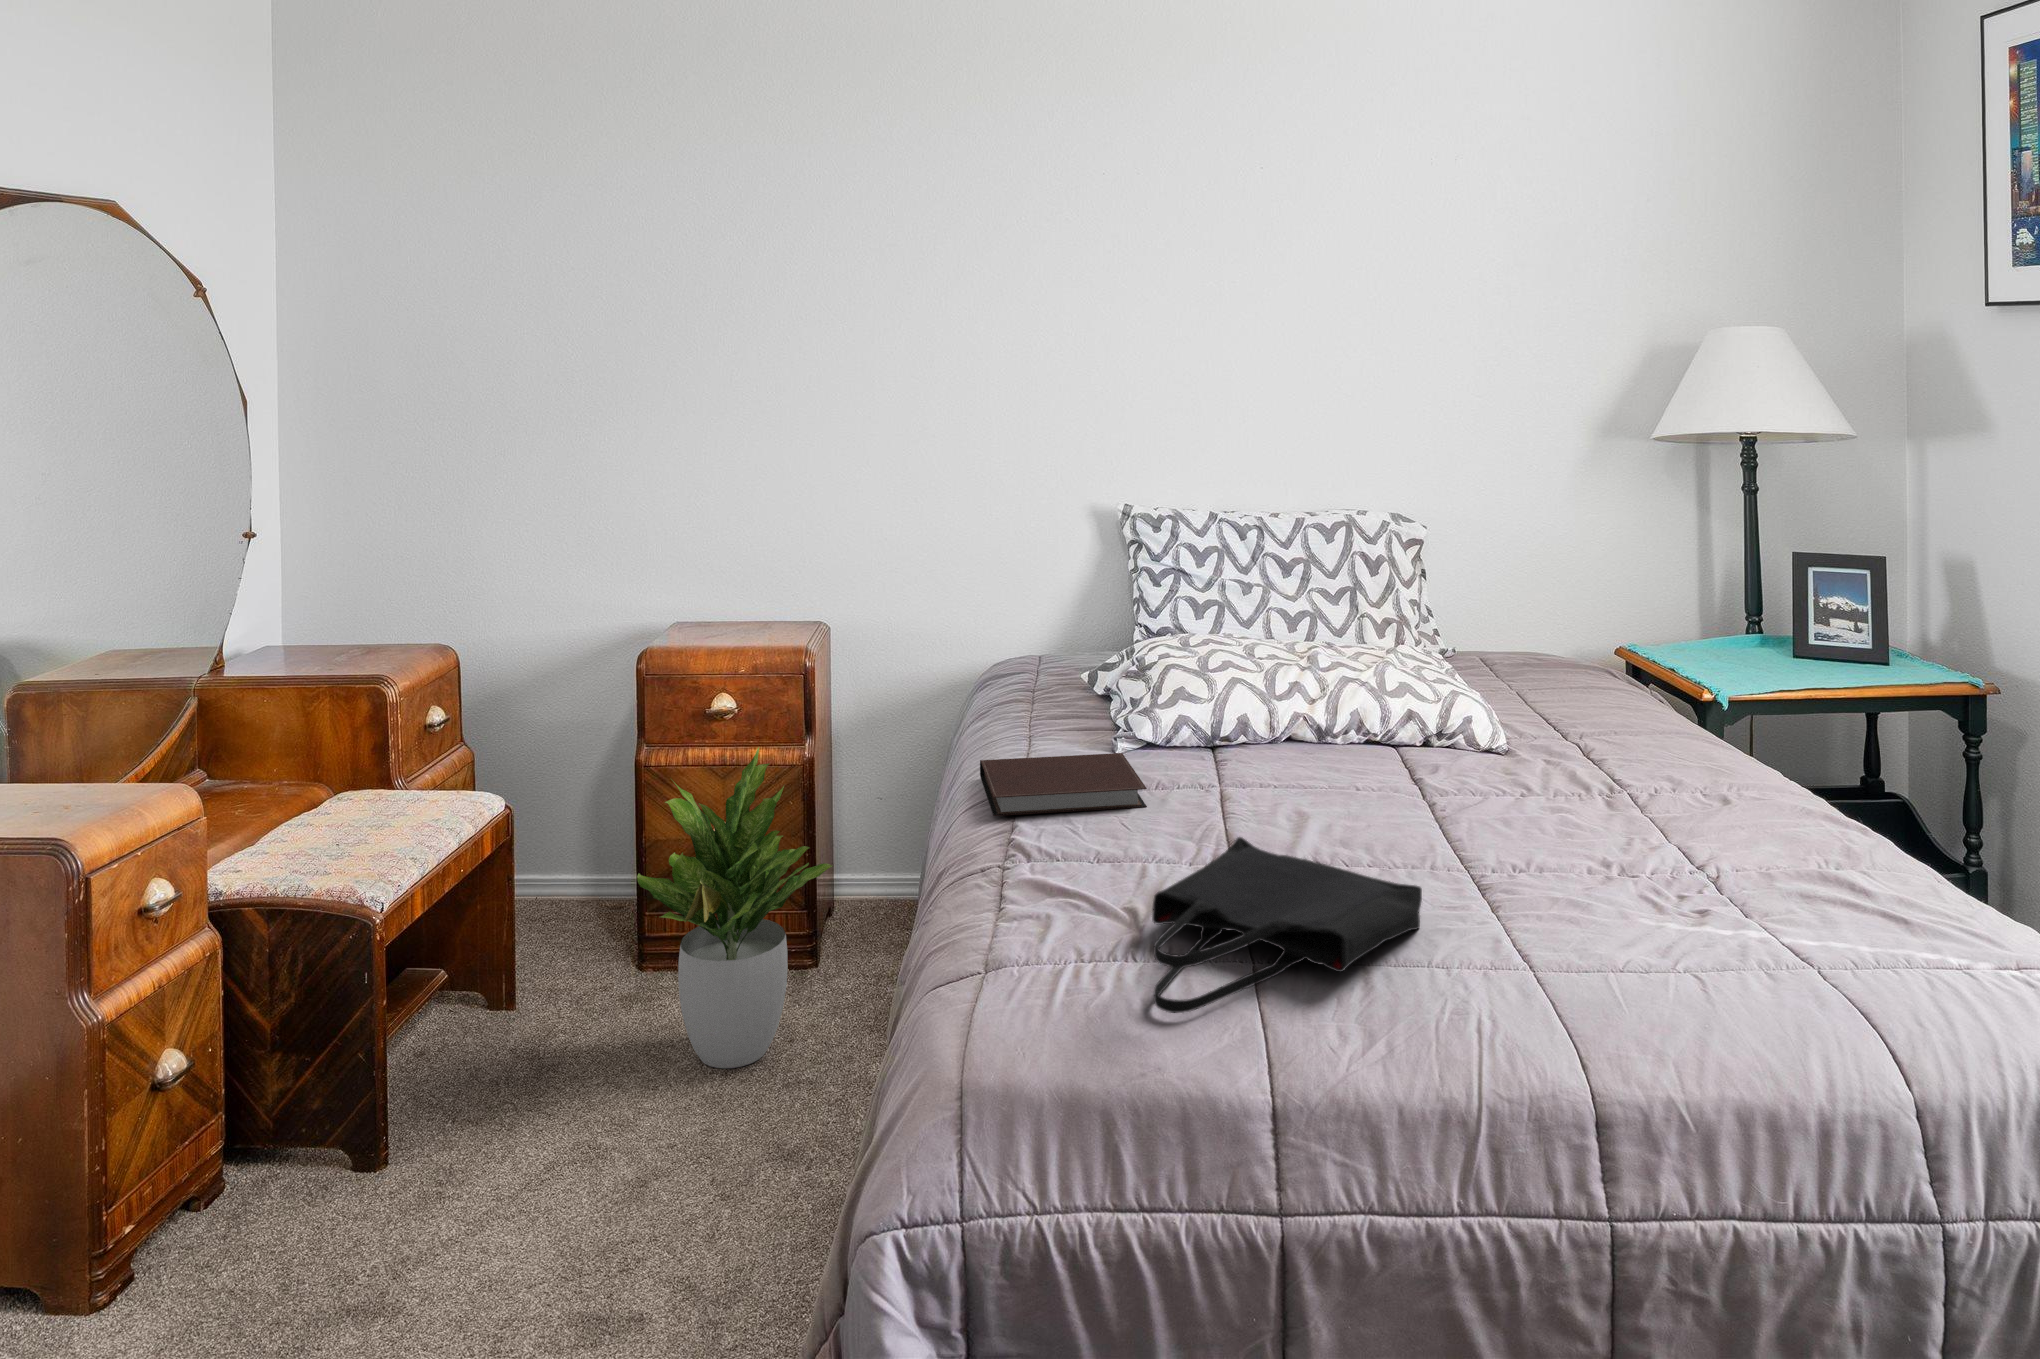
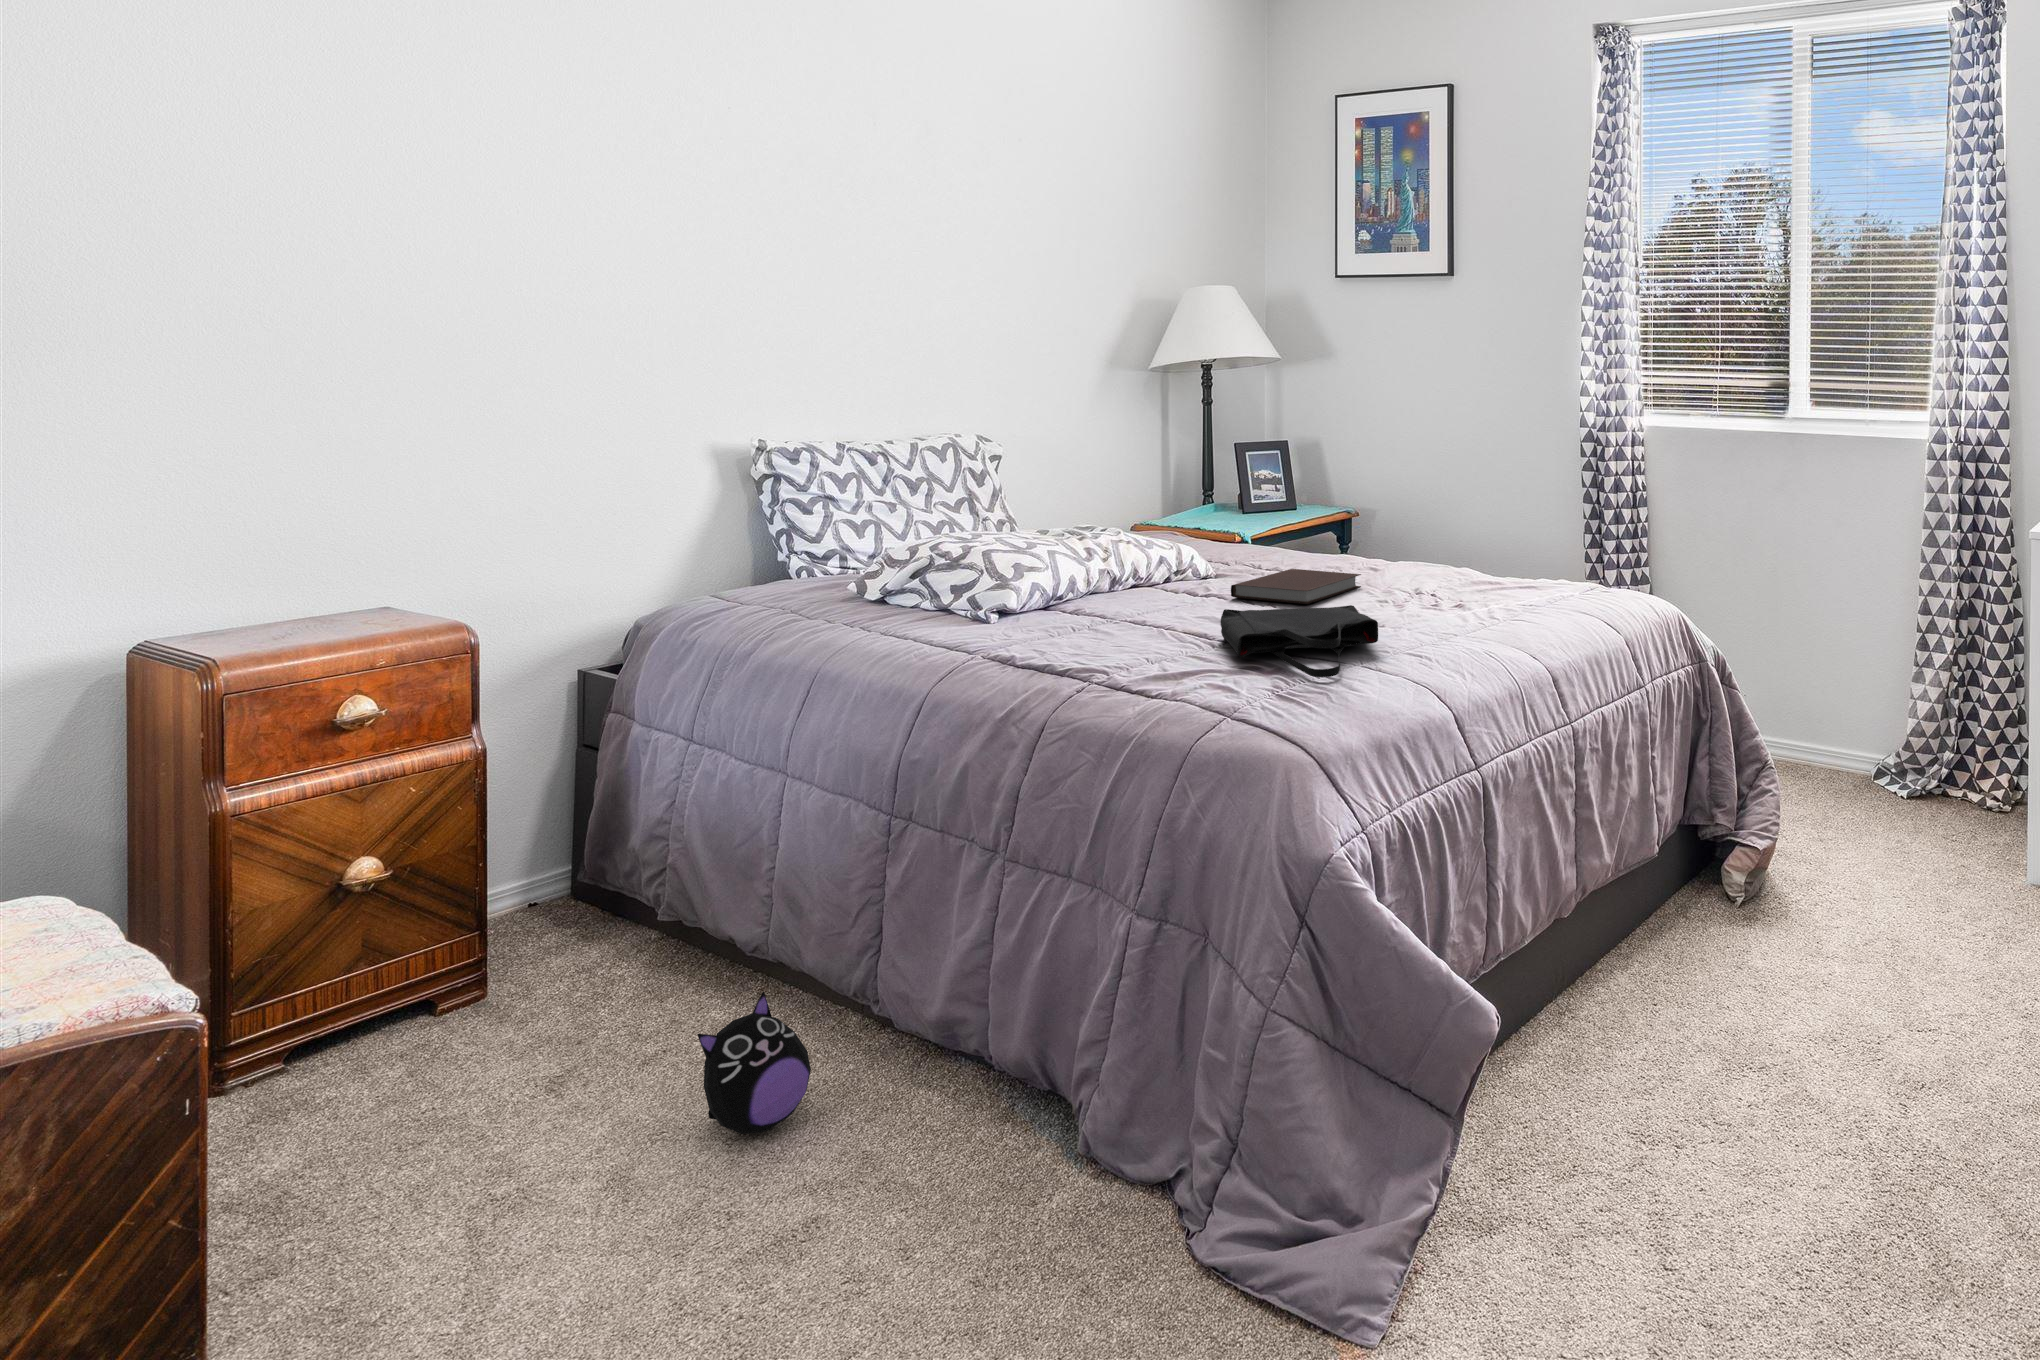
potted plant: present [637,748,833,1068] -> none [368,706,621,1063]
notebook: present [980,753,1147,816] -> present [1231,569,1361,604]
plush toy: none [641,1116,757,1269] -> present [697,991,811,1134]

